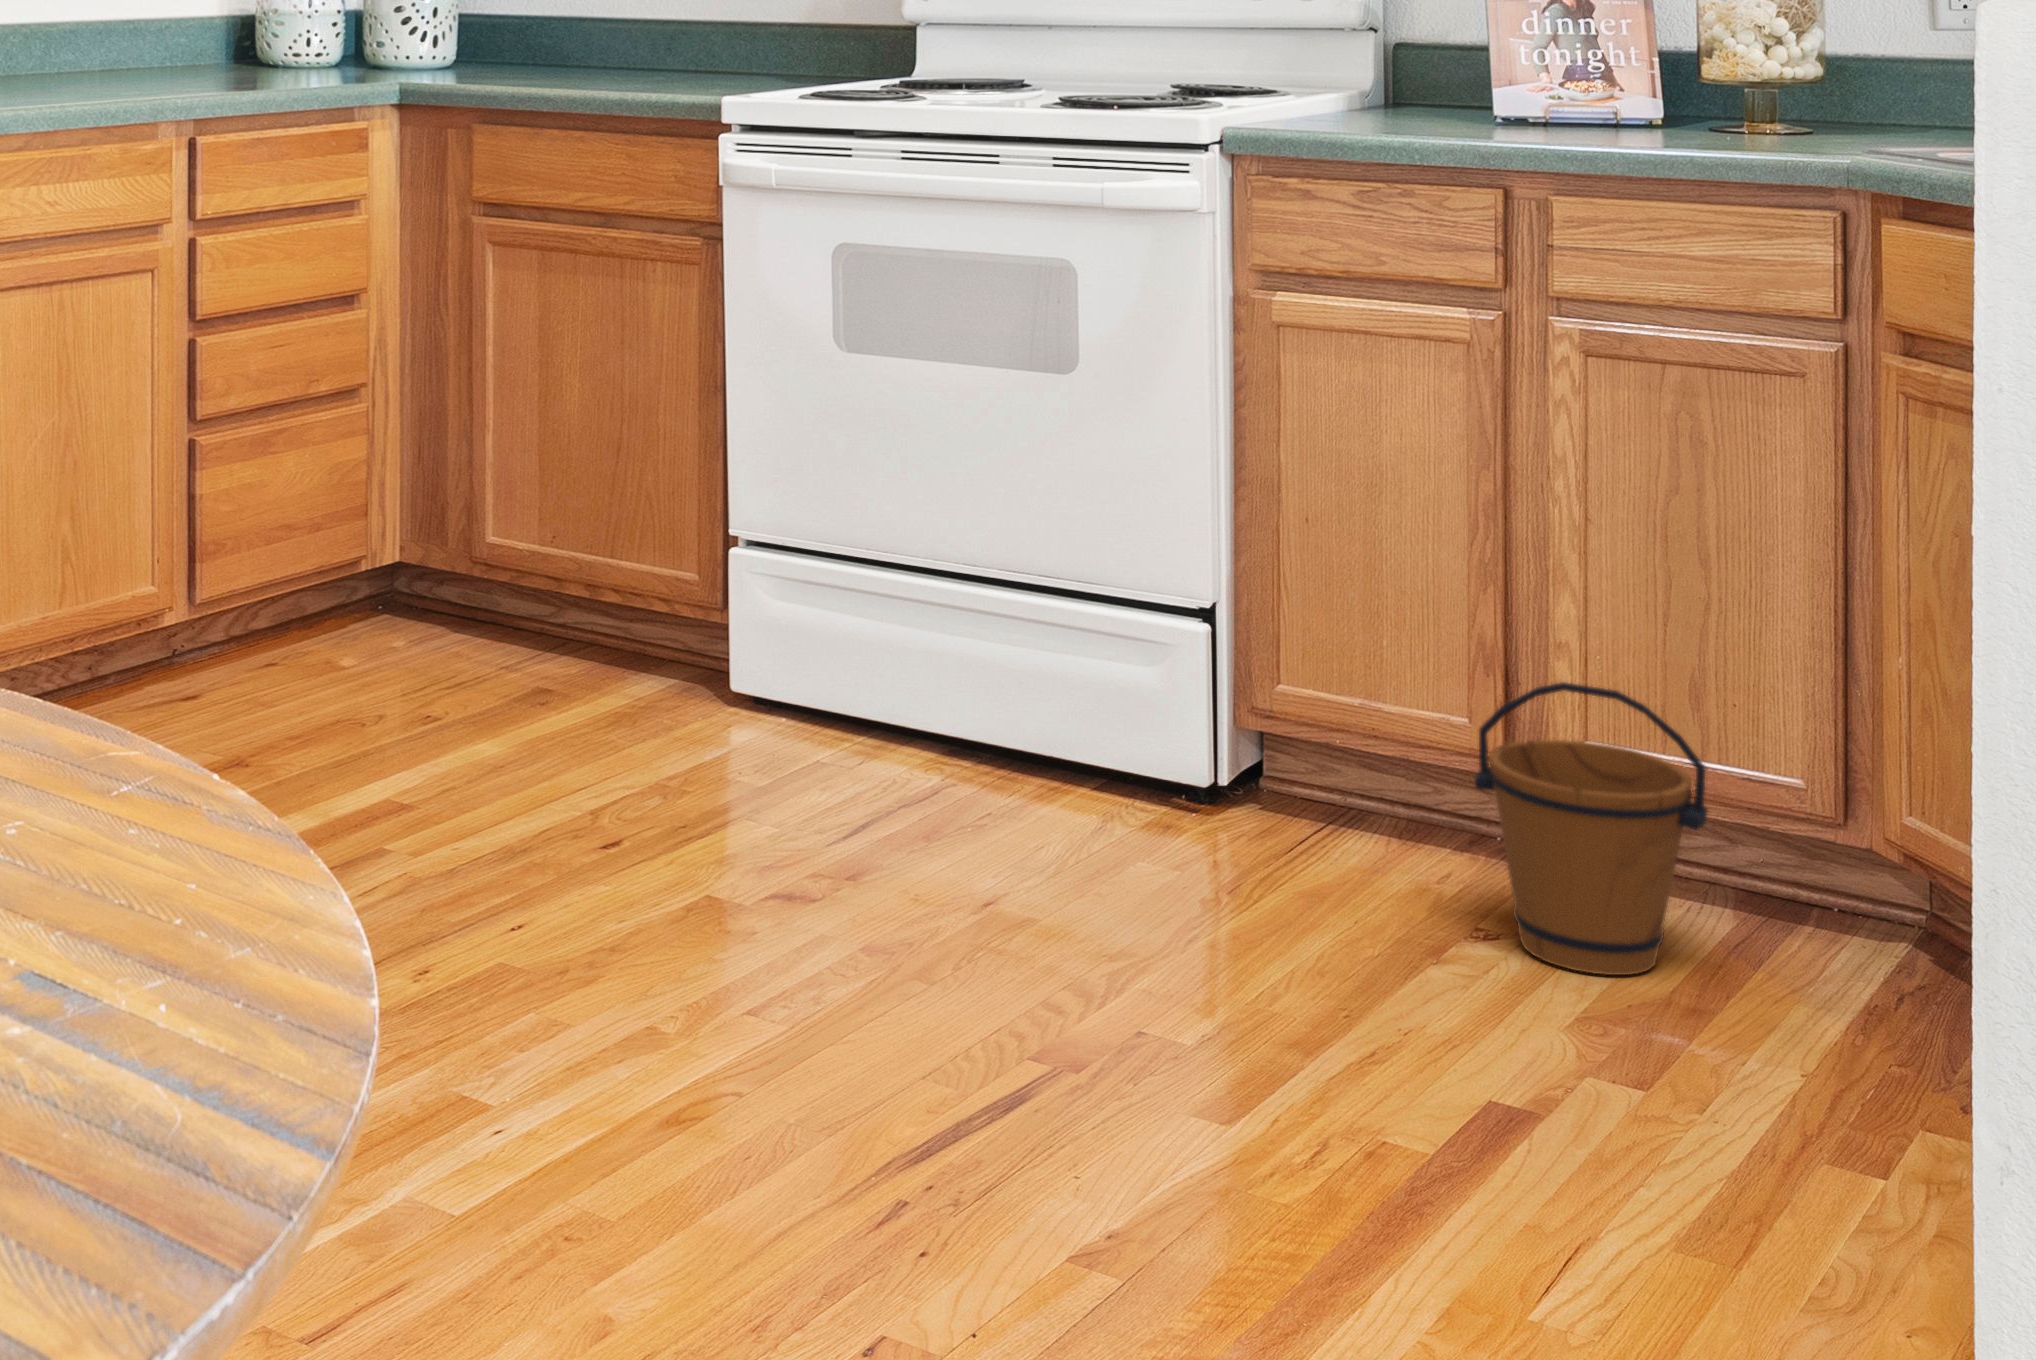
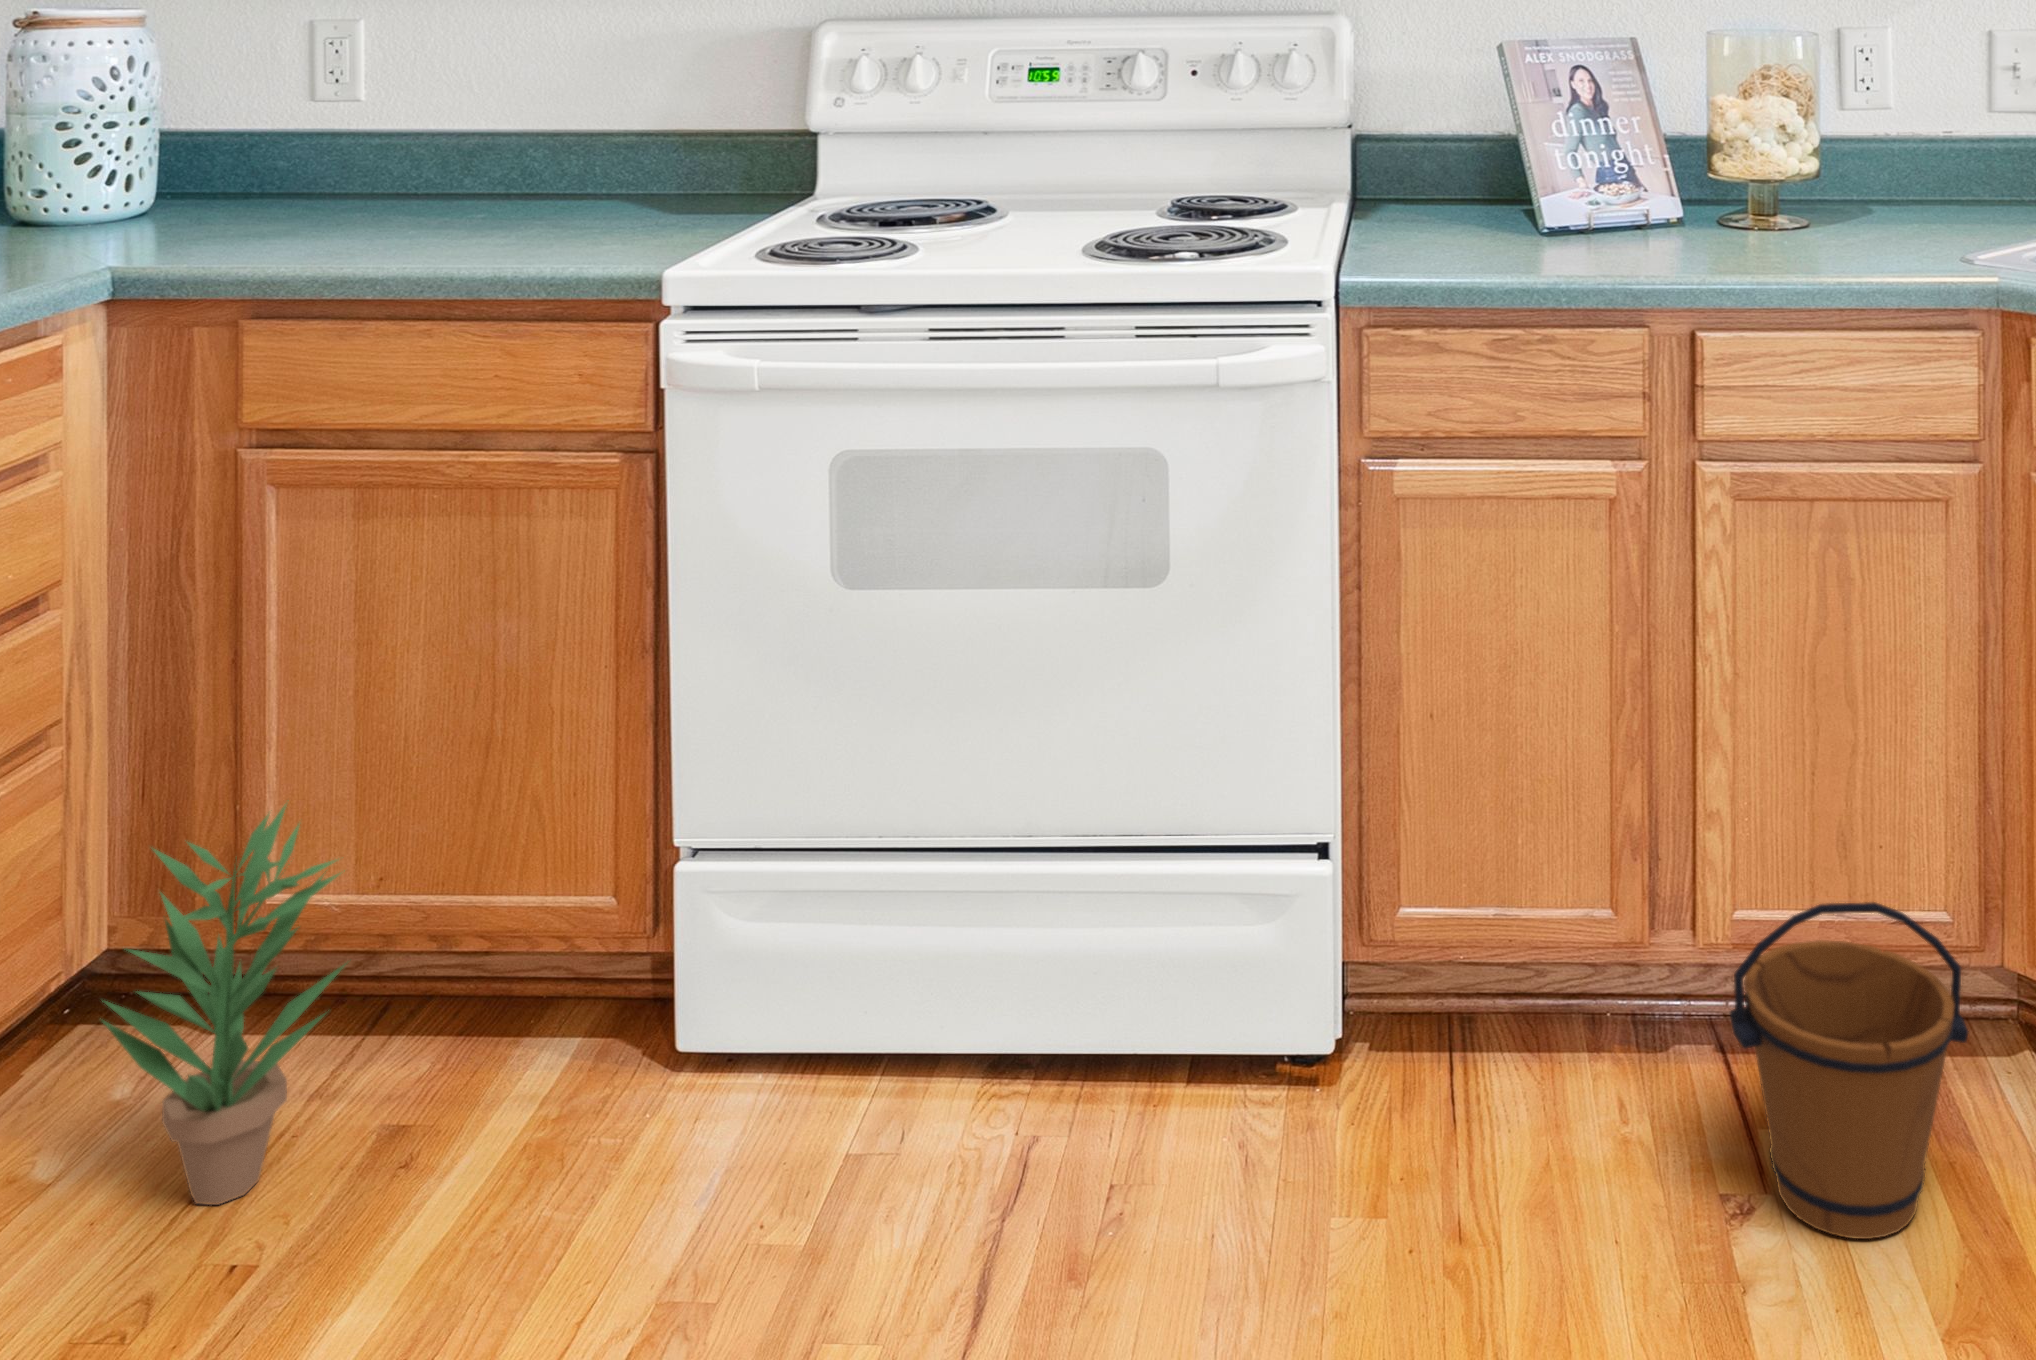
potted plant: none [366,429,507,689] -> present [103,800,345,1205]

